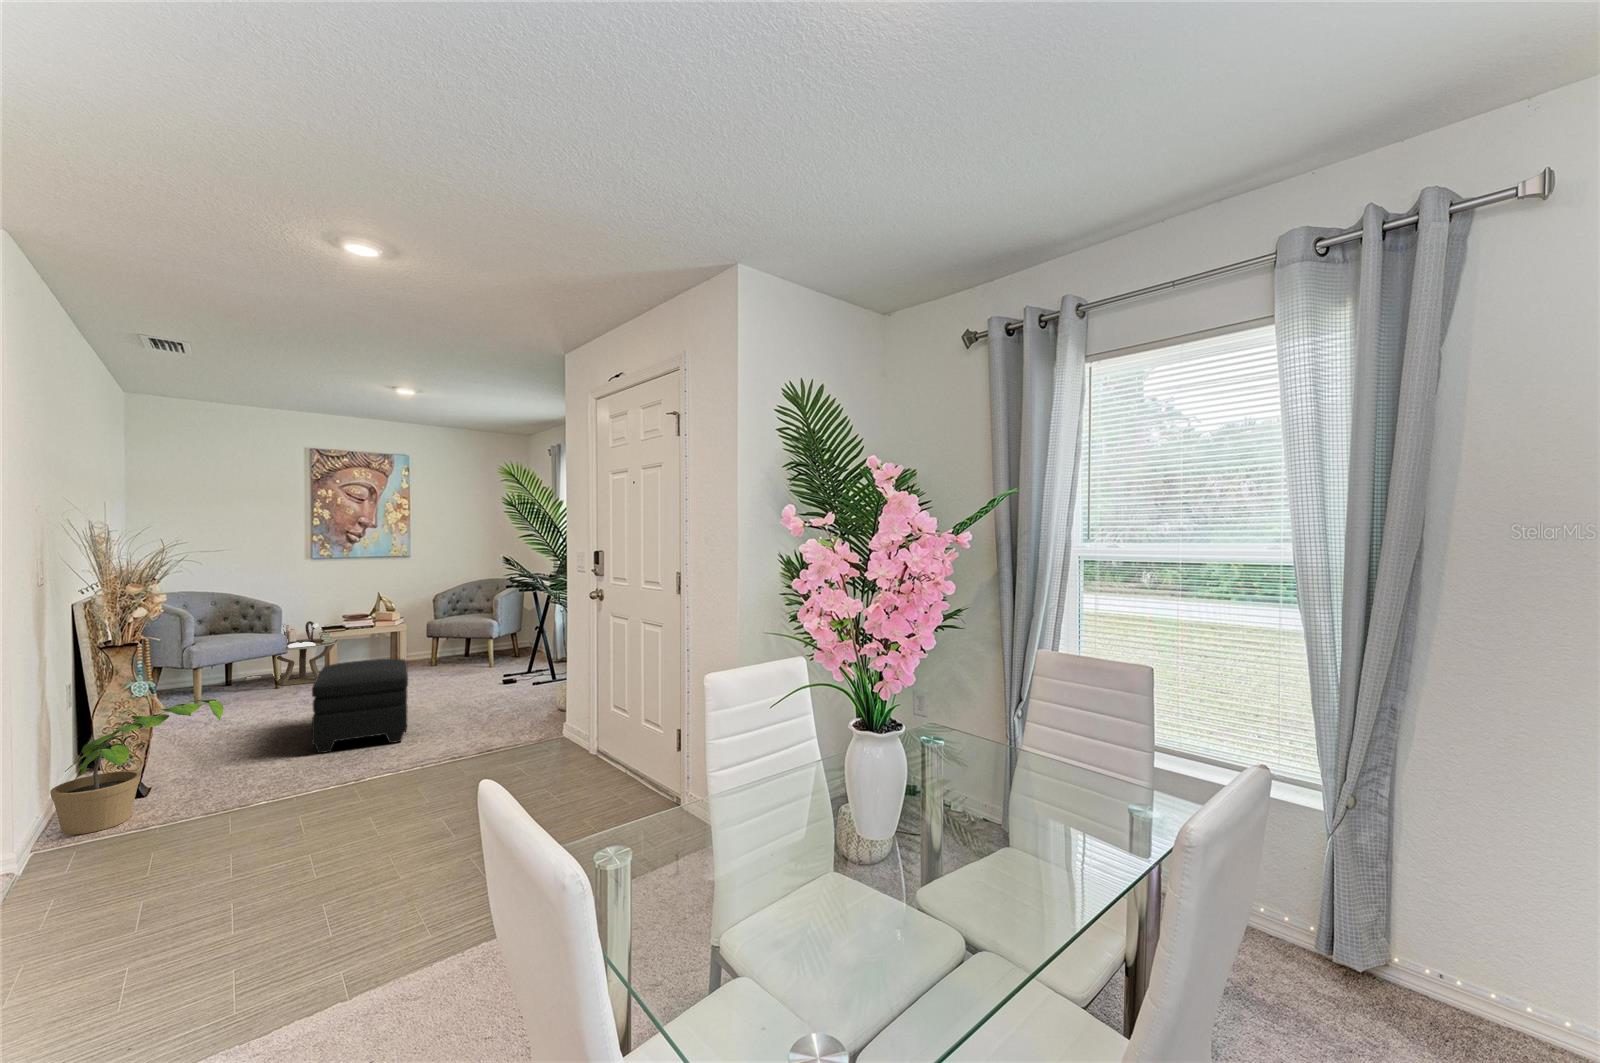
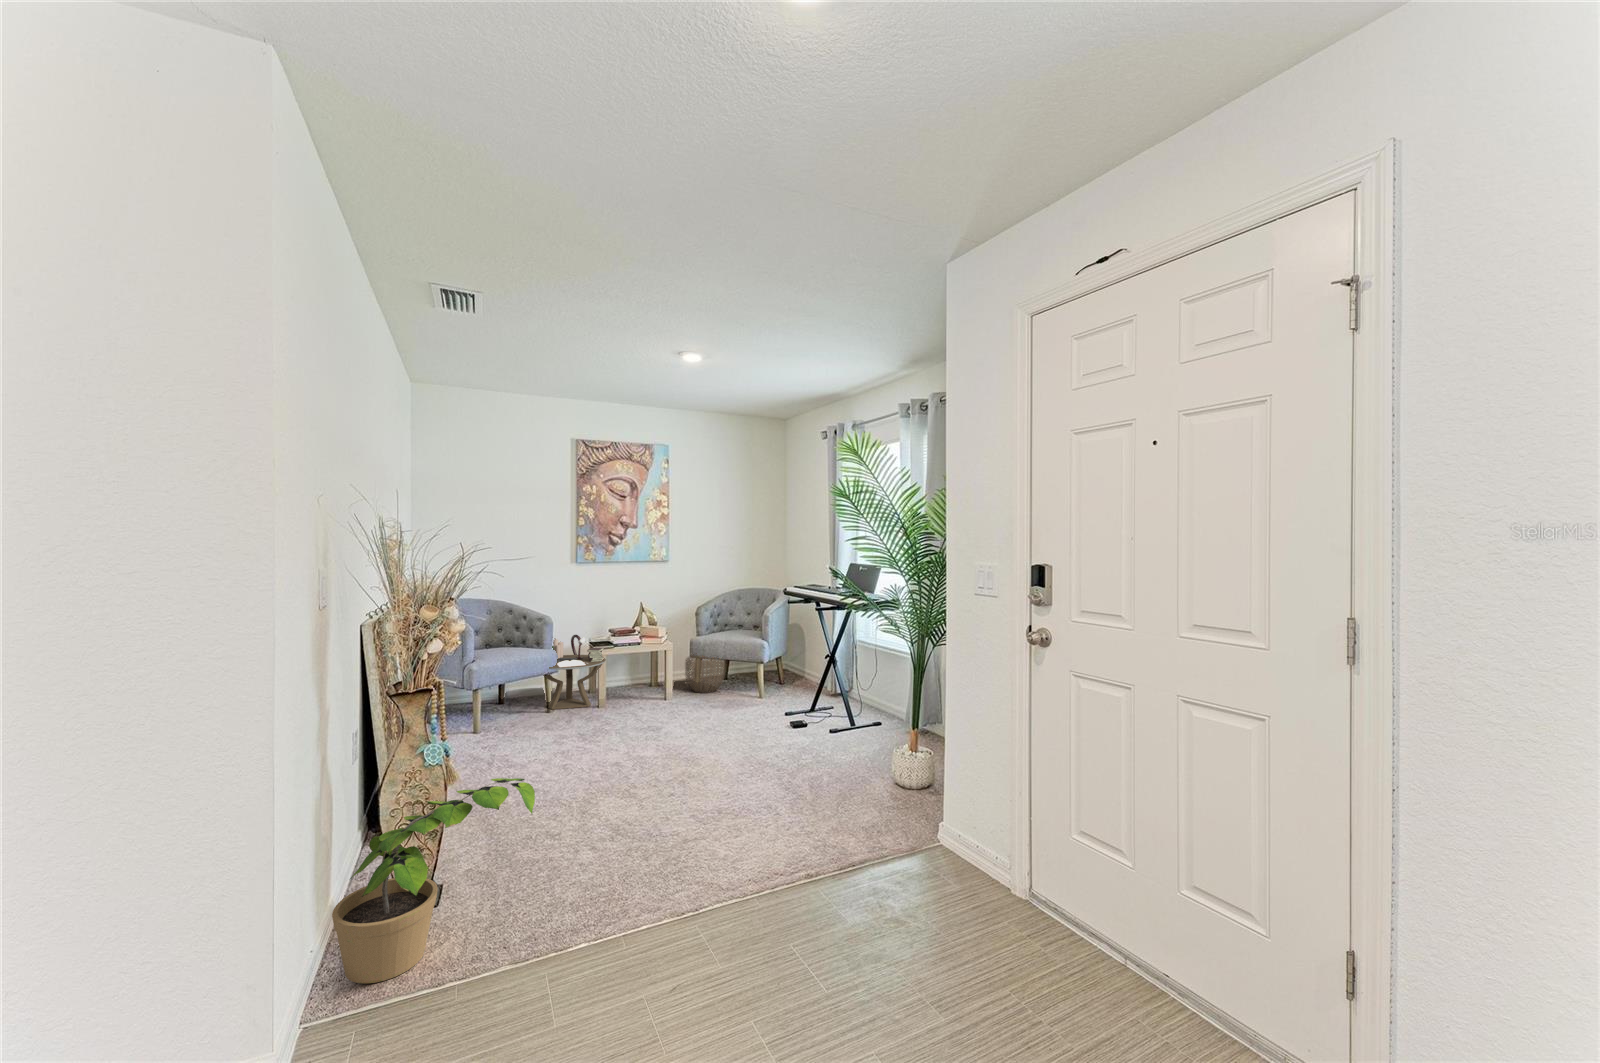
woven basket: none [421,629,459,667] -> present [685,653,725,693]
ottoman: present [312,659,408,753] -> none [614,701,730,838]

